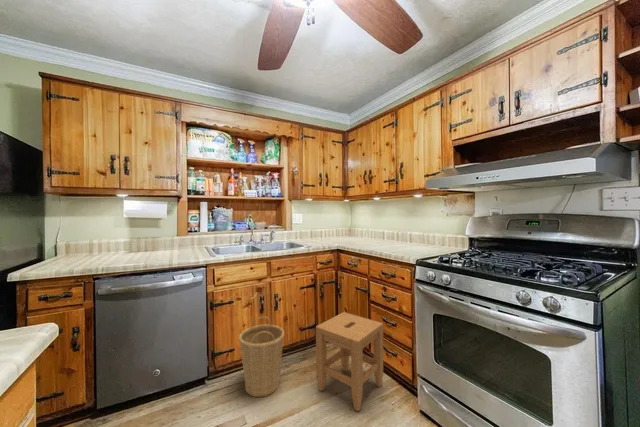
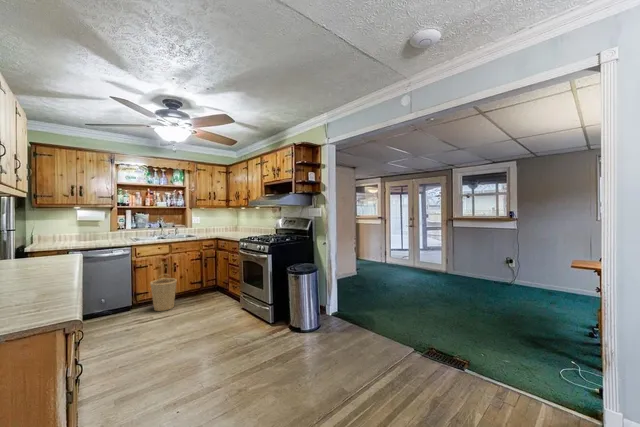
stool: present [316,312,383,411] -> none [193,271,230,311]

